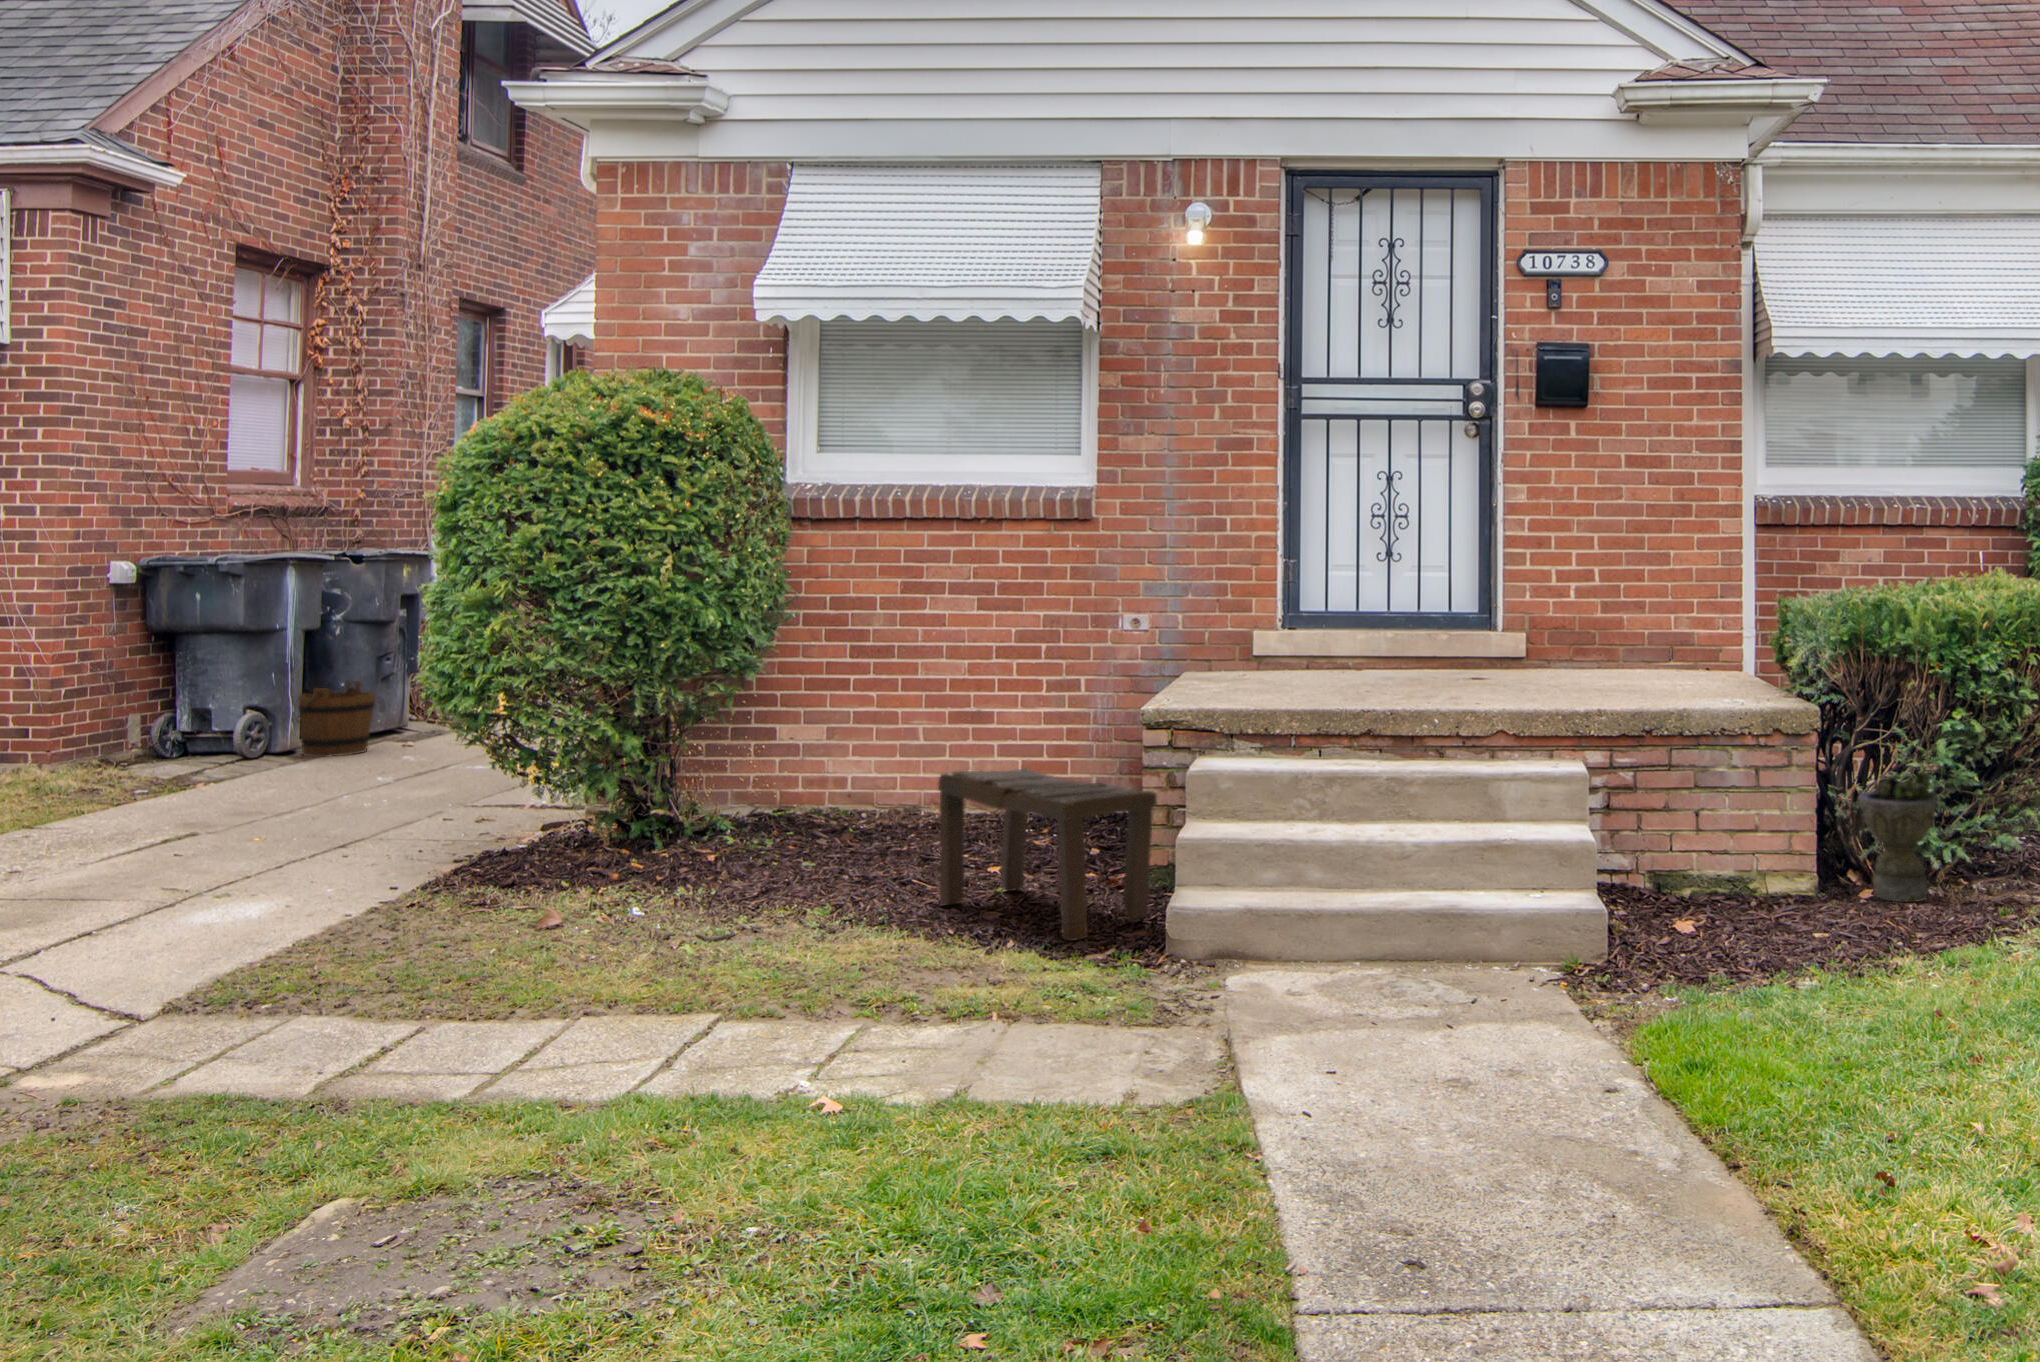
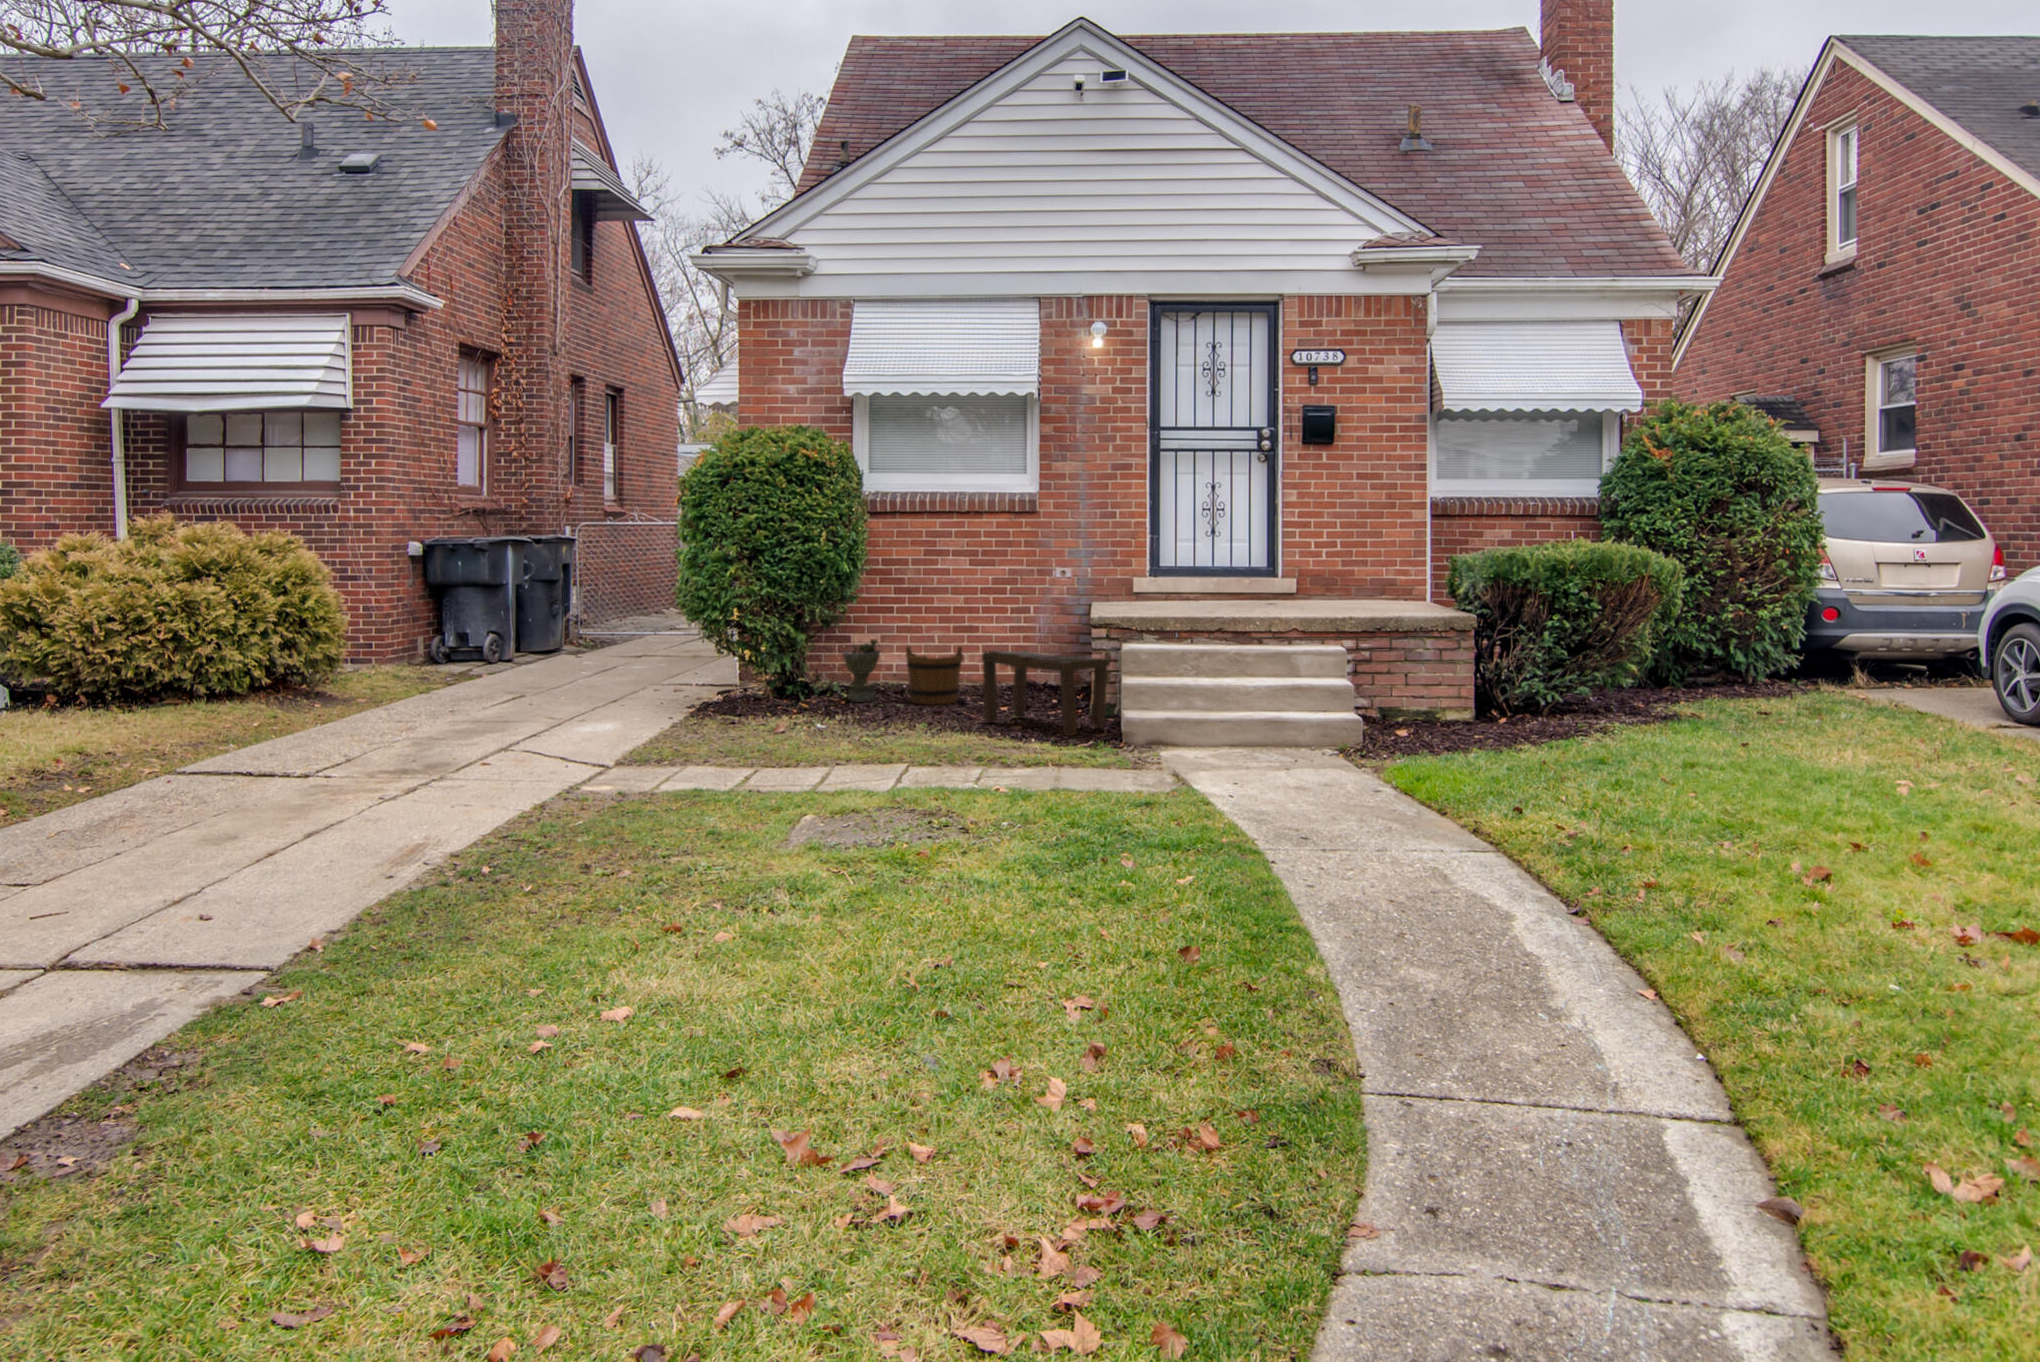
bucket: present [298,681,375,757] -> present [906,646,963,705]
planter: present [1859,772,1937,902] -> present [843,639,880,702]

